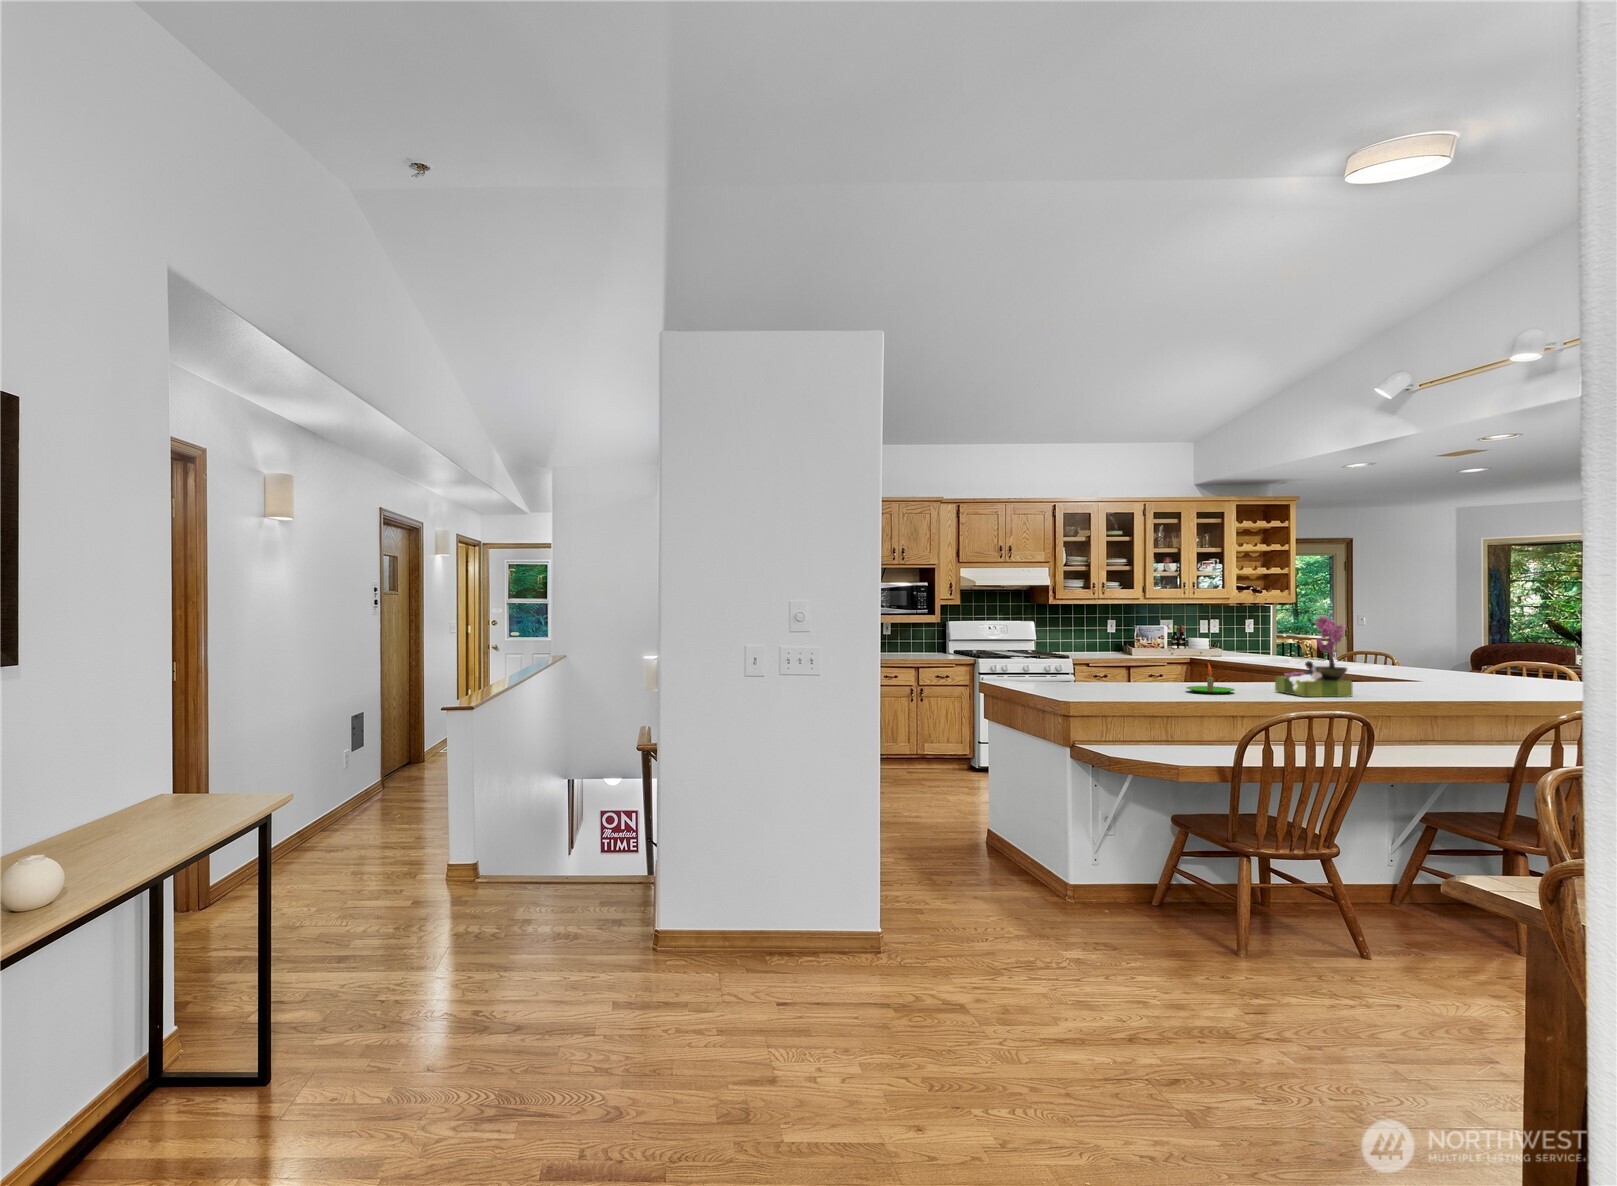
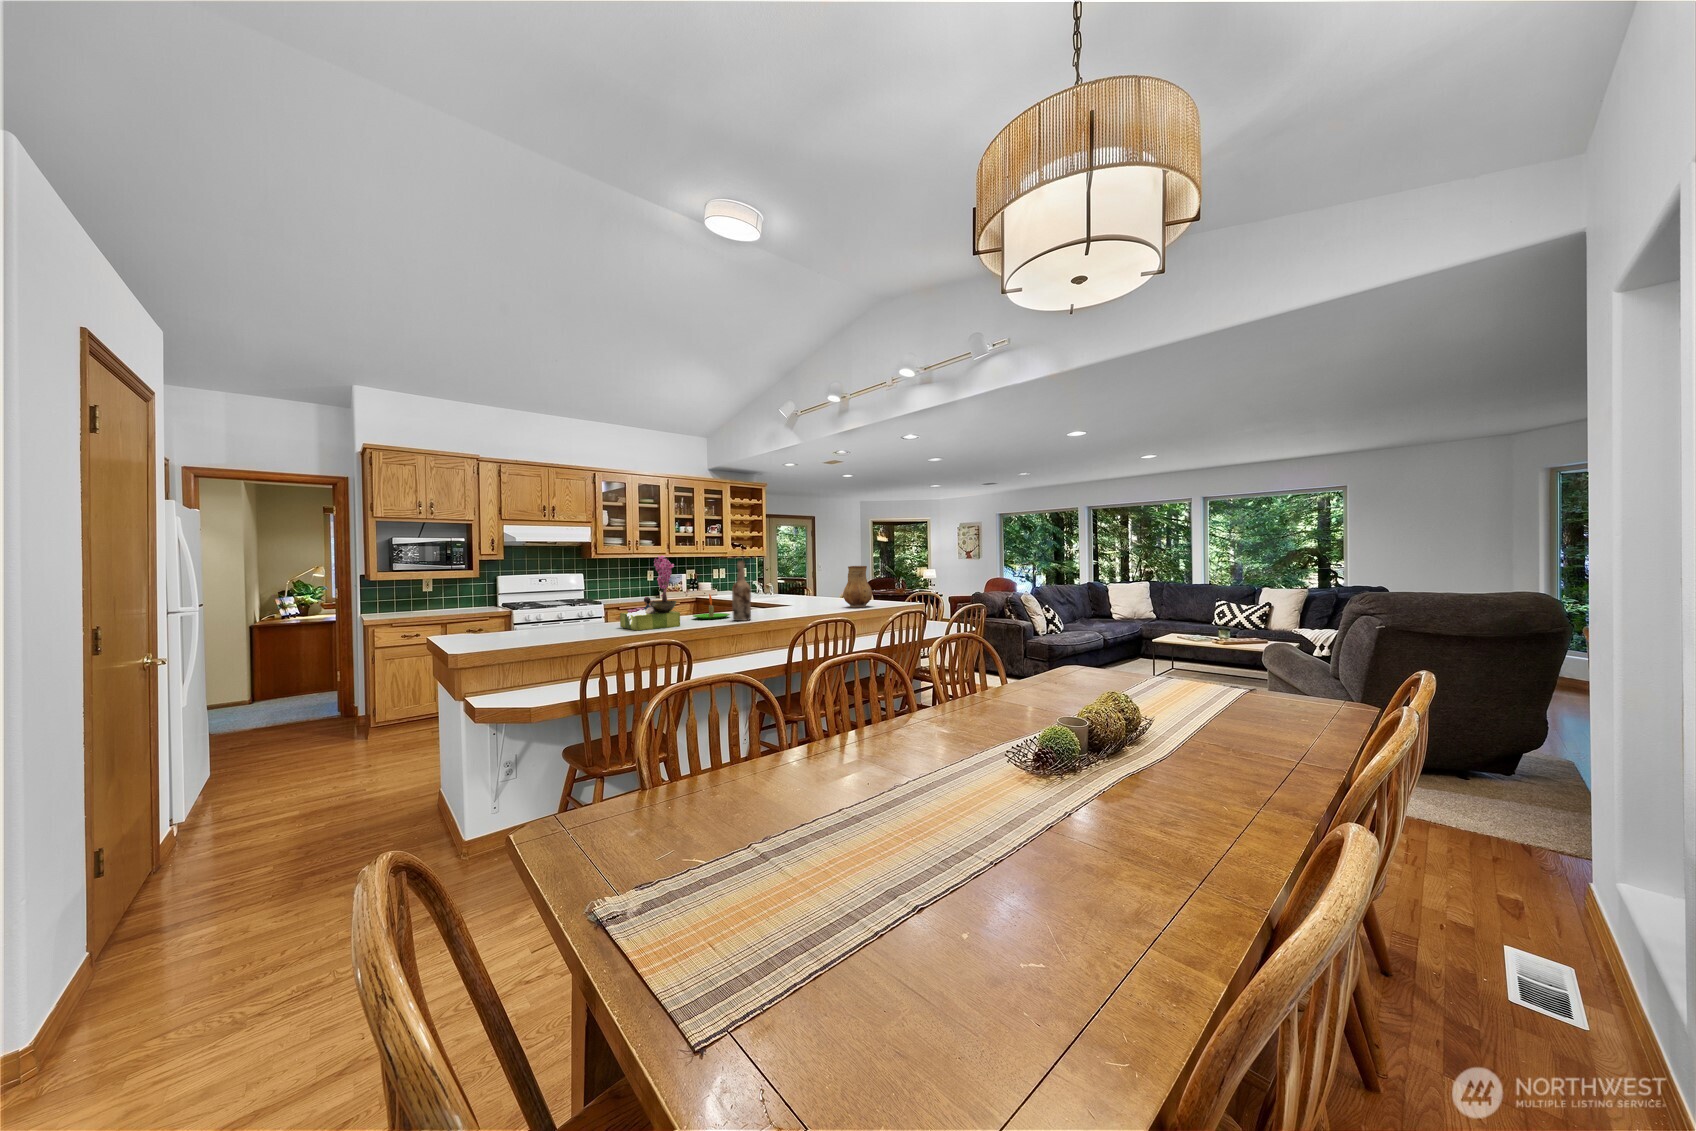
flower arrangement: present [1275,615,1352,697] -> present [620,555,680,631]
wine bottle: none [1239,626,1264,699] -> present [732,561,751,621]
ceramic pitcher: none [1407,635,1458,695] -> present [843,566,872,608]

